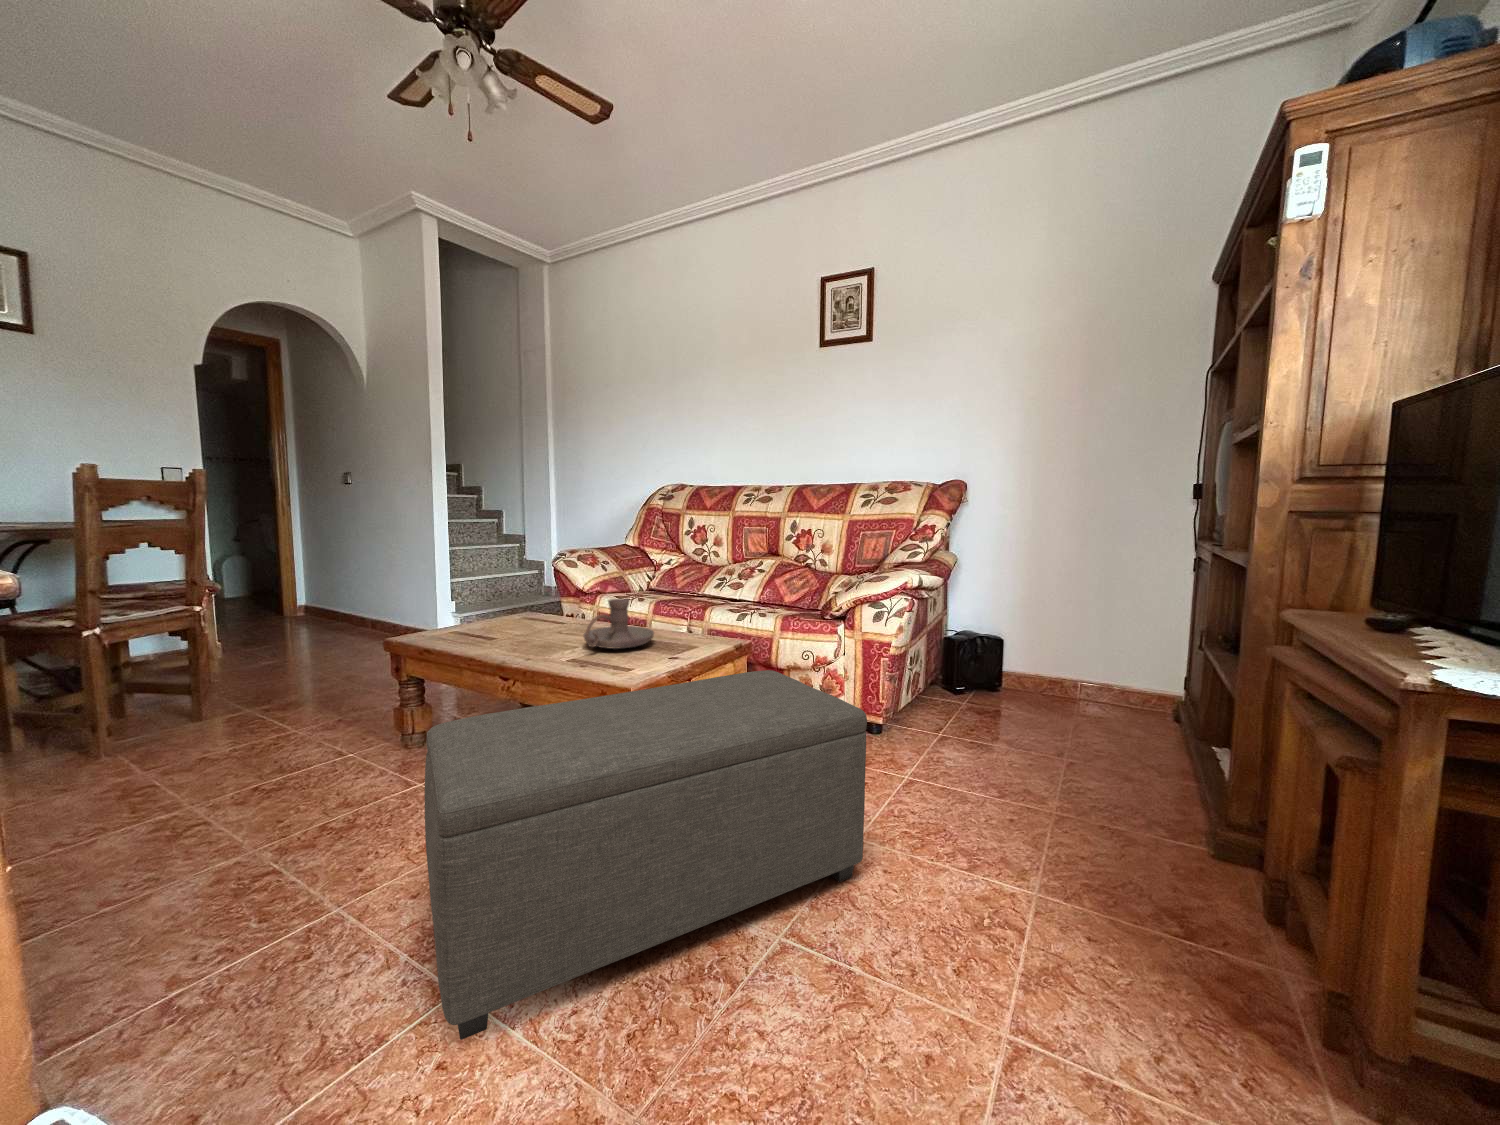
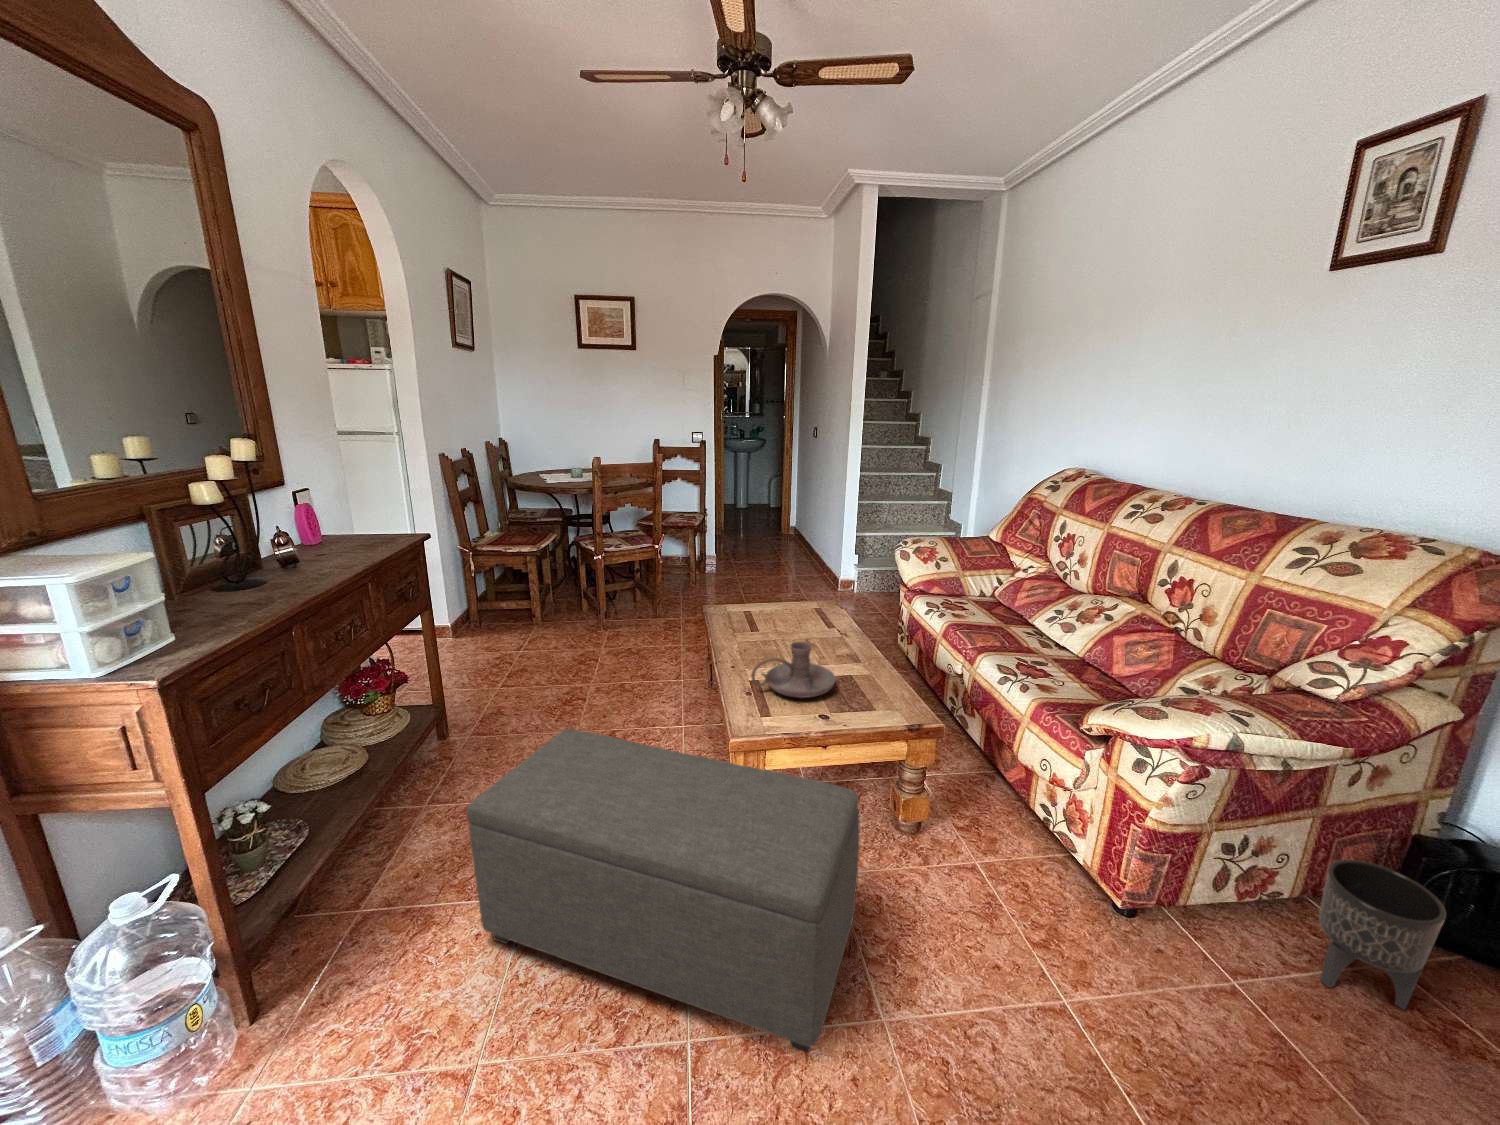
planter: none [942,646,991,717] -> present [1319,860,1446,1009]

